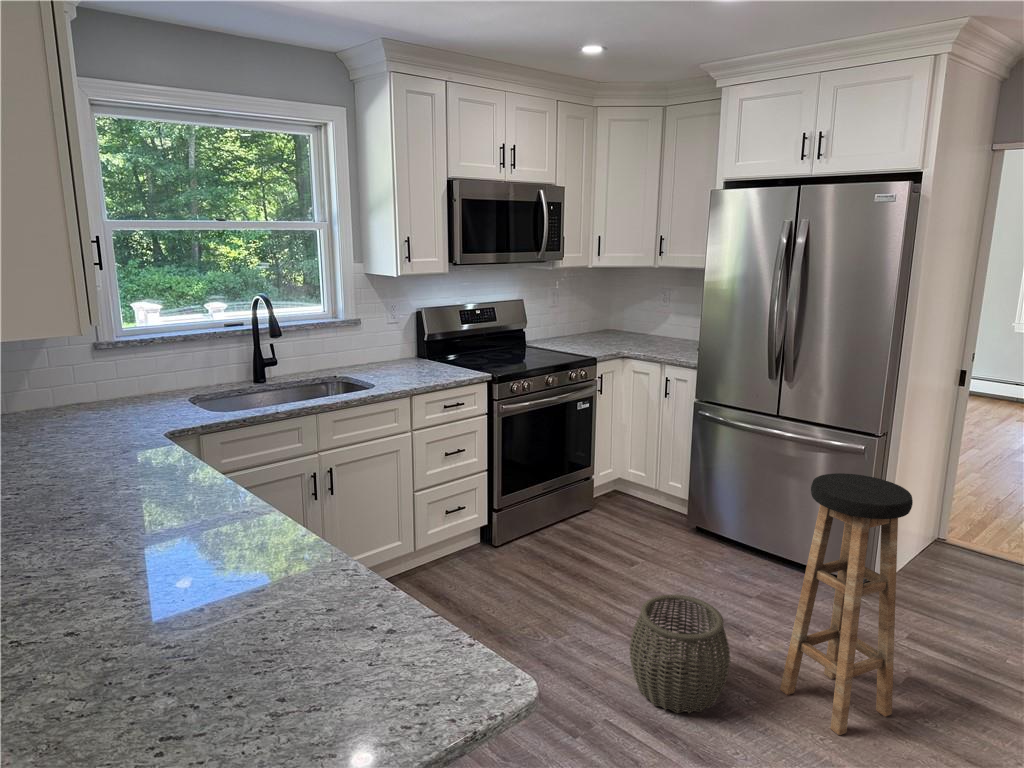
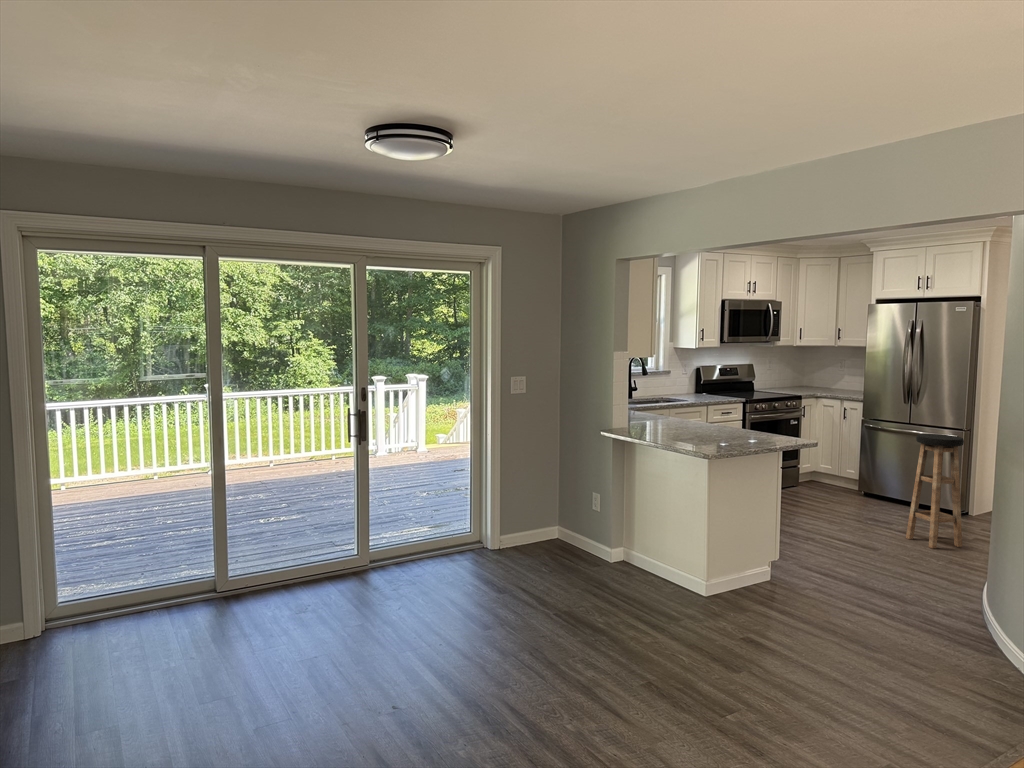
woven basket: present [629,595,730,713] -> none [828,492,879,539]

